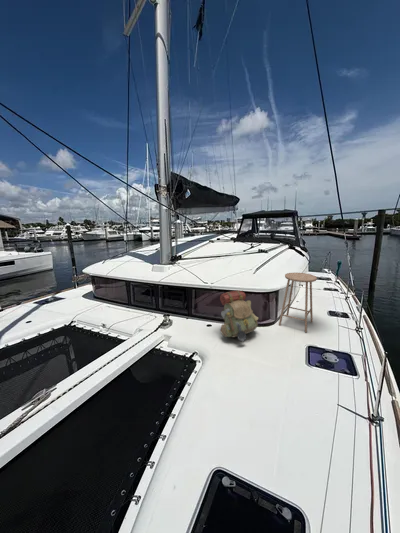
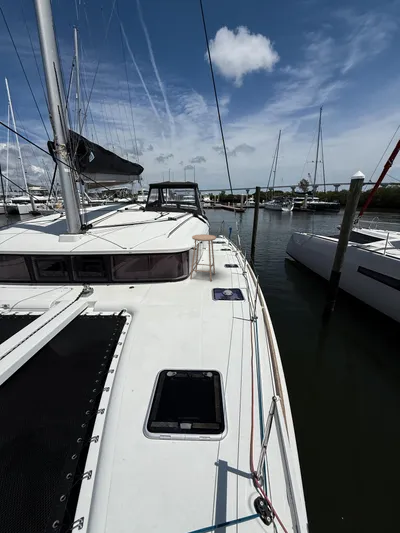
backpack: present [220,290,258,341] -> none [139,252,174,294]

